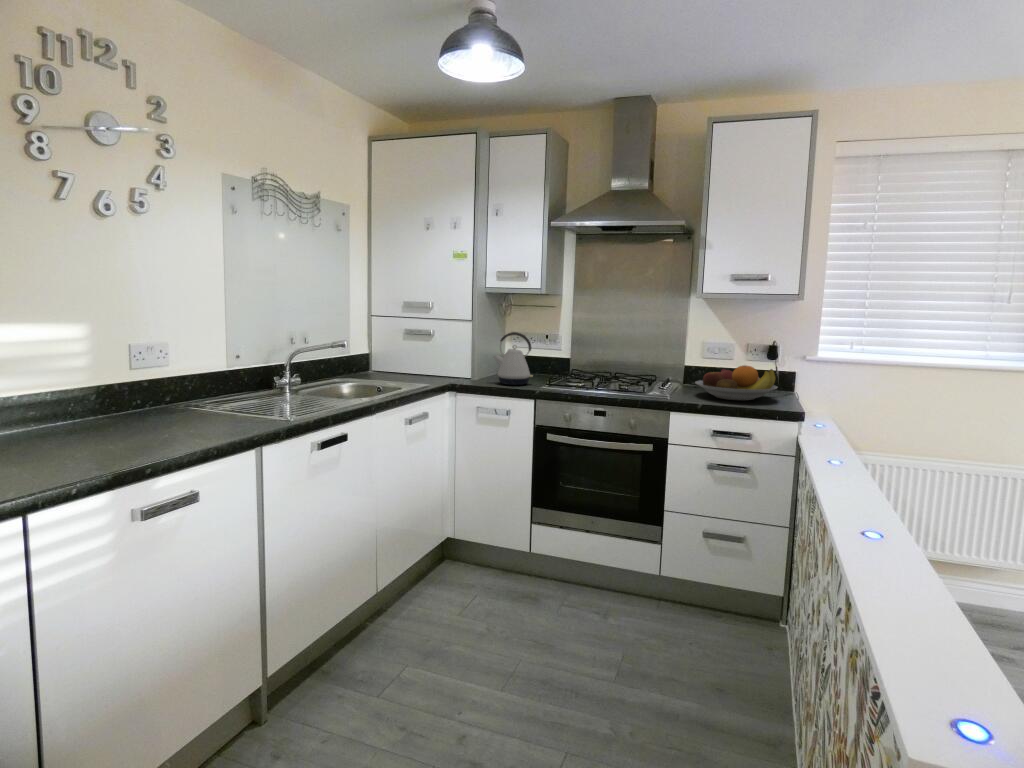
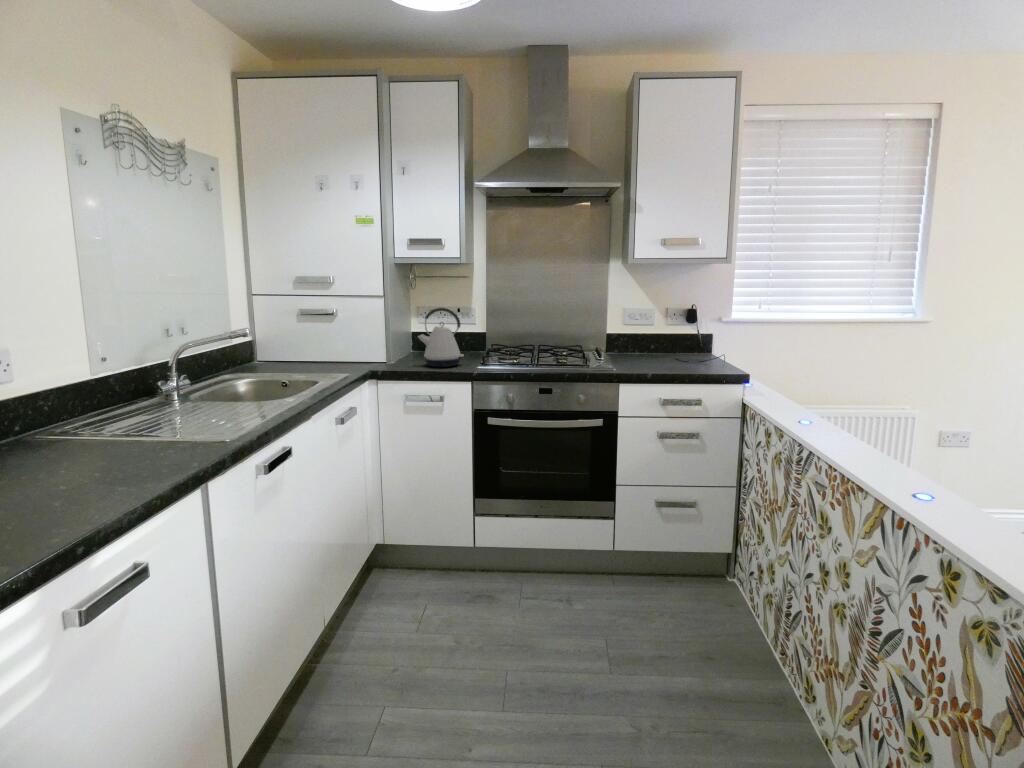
fruit bowl: present [695,365,777,401] -> none [633,331,714,367]

